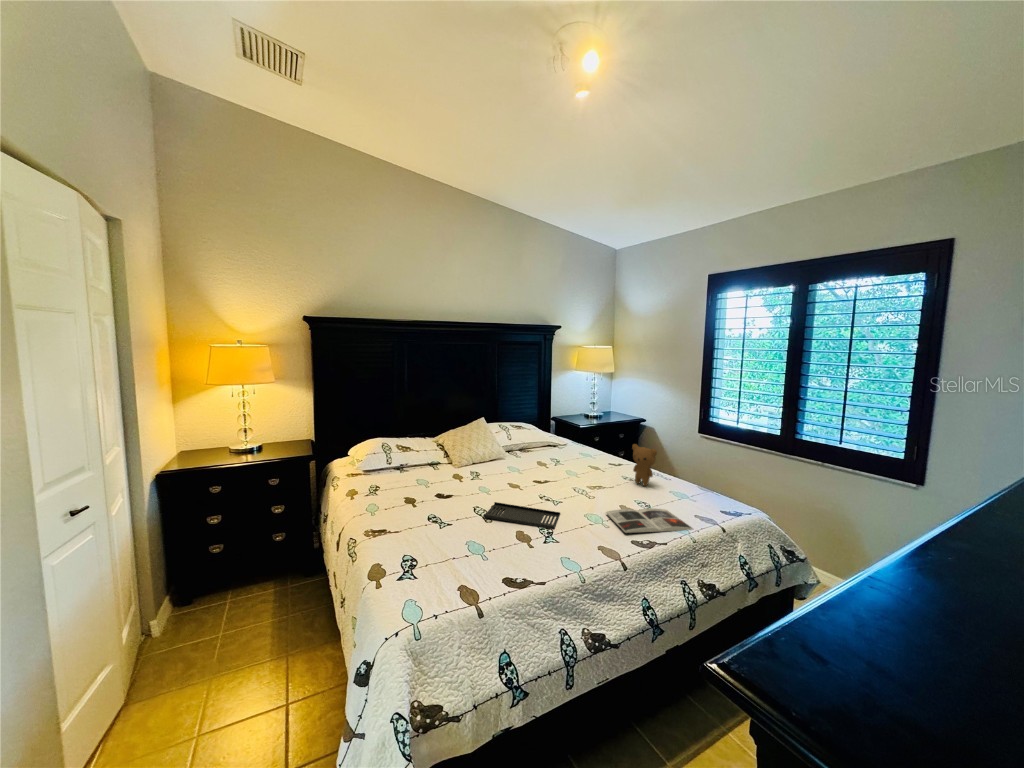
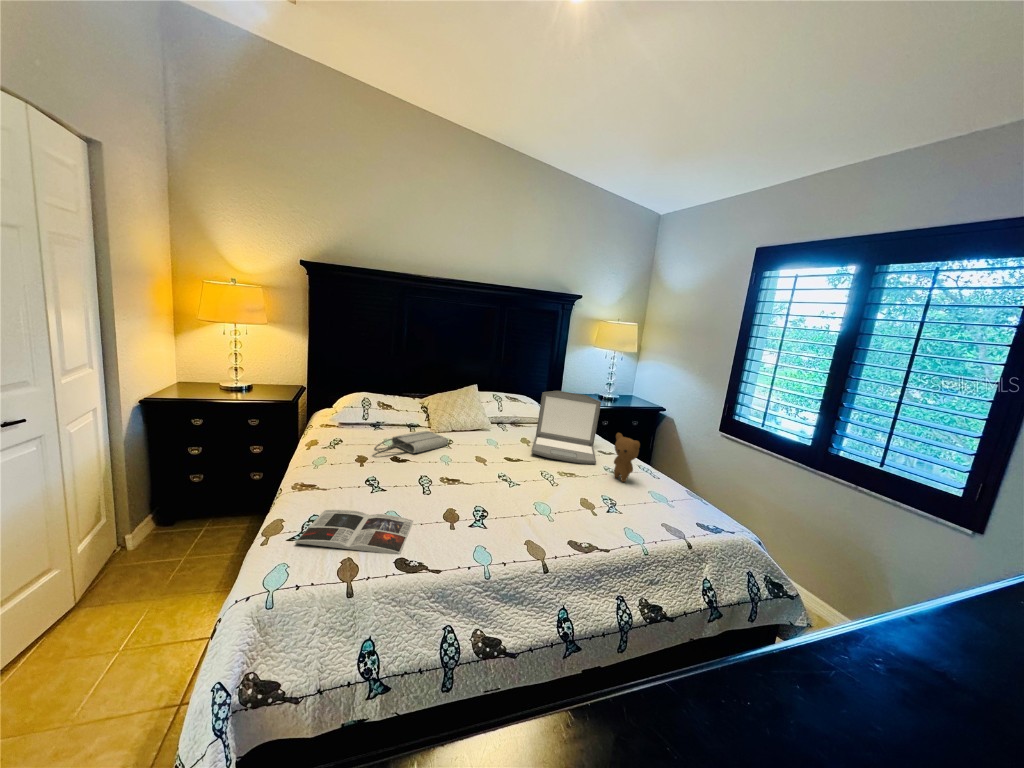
laptop: none [552,414,615,476] -> present [531,391,601,464]
tote bag: none [420,465,479,490] -> present [374,431,448,453]
tray: present [483,502,560,529] -> none [421,475,508,514]
magazine: present [606,508,693,533] -> present [295,510,413,554]

